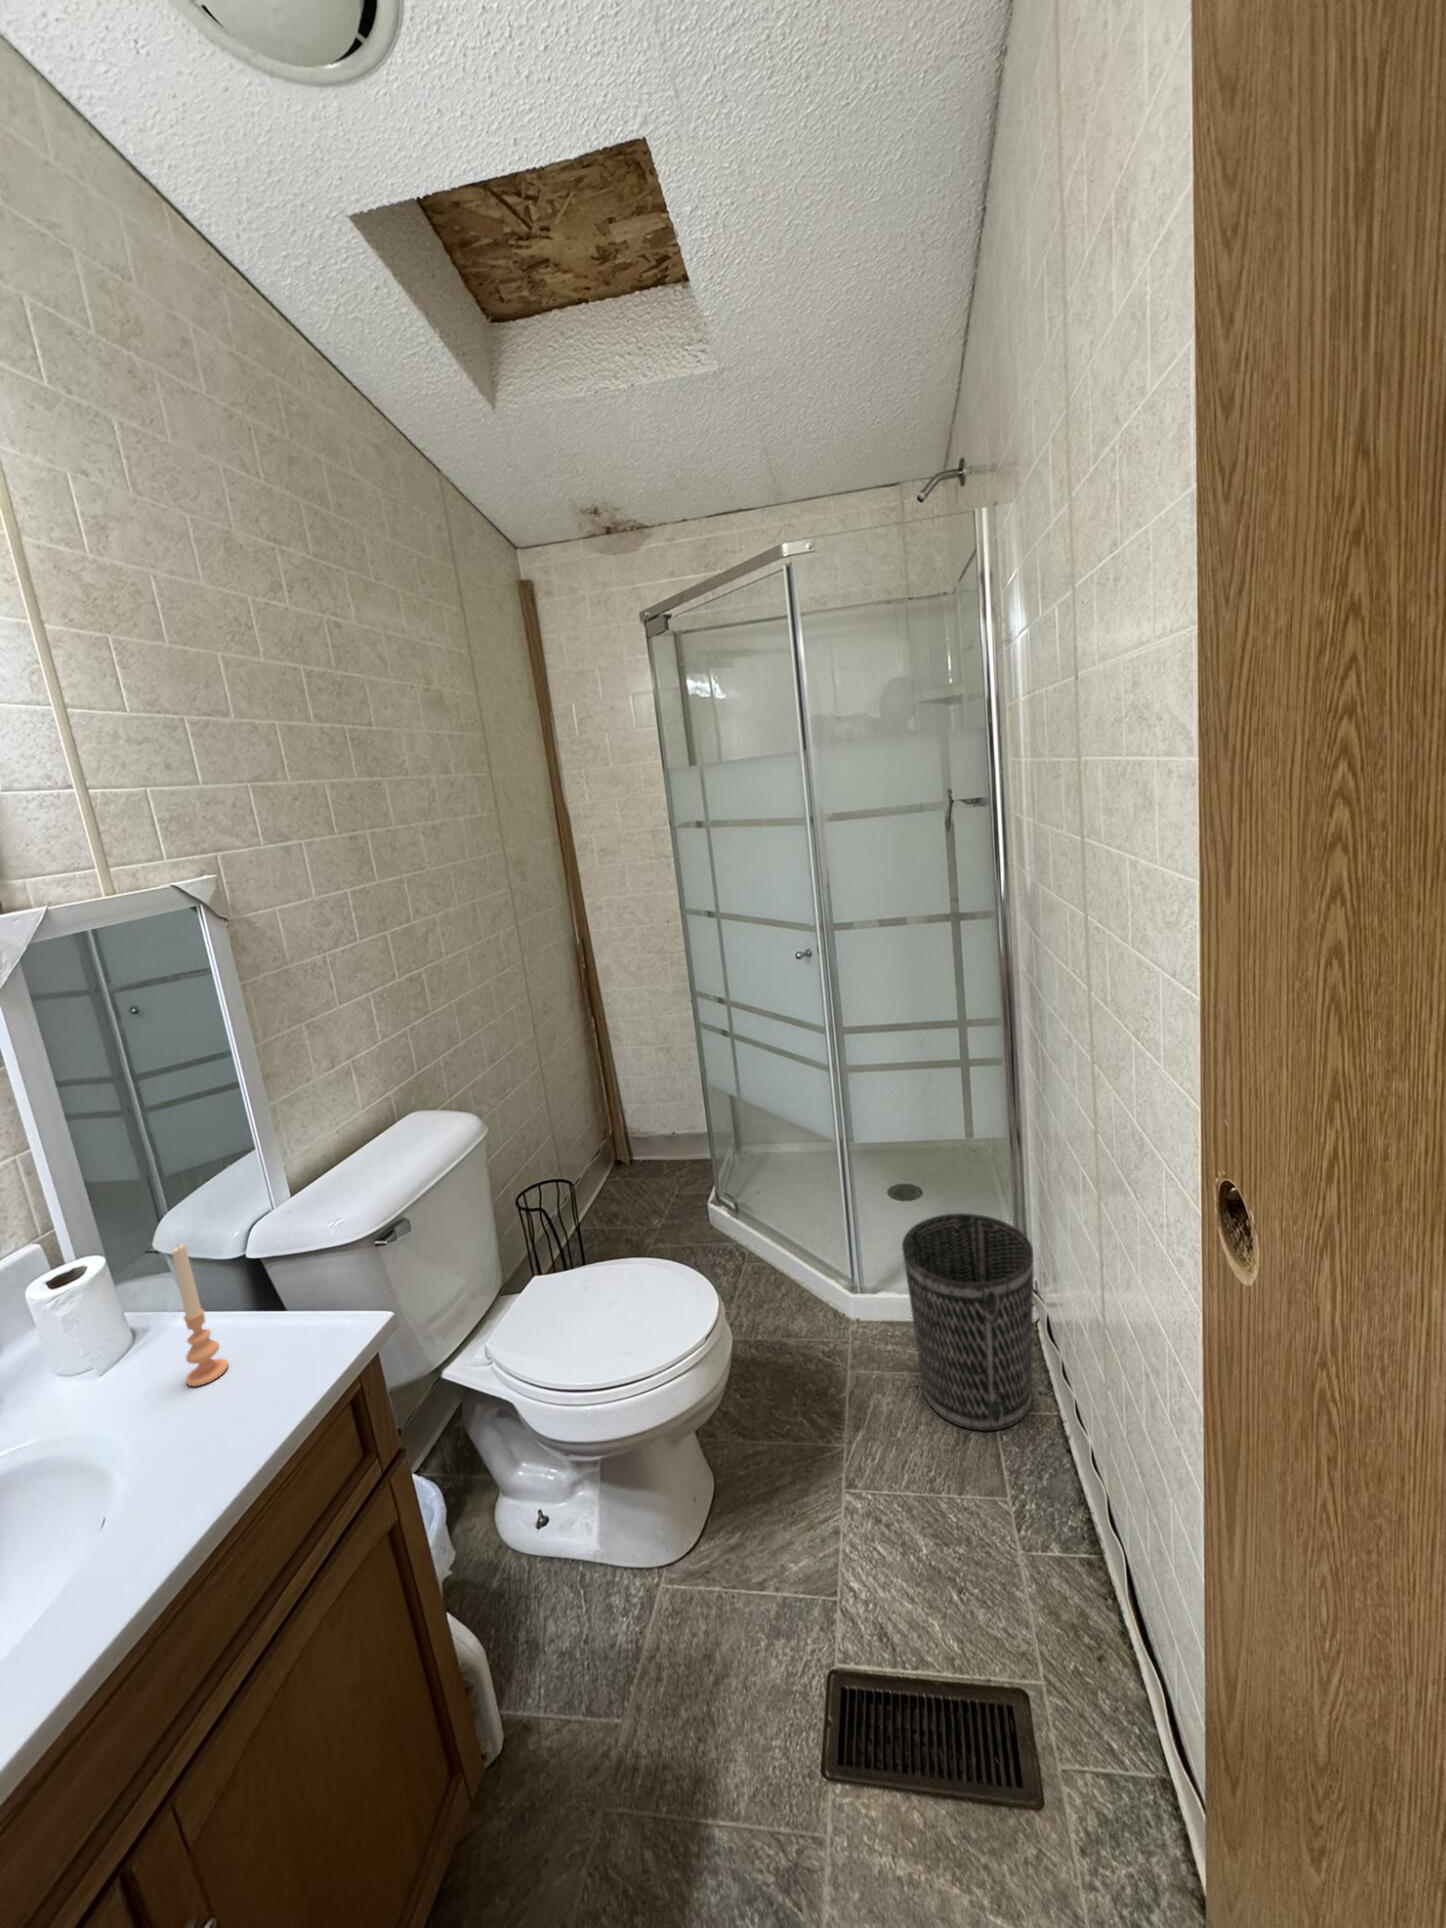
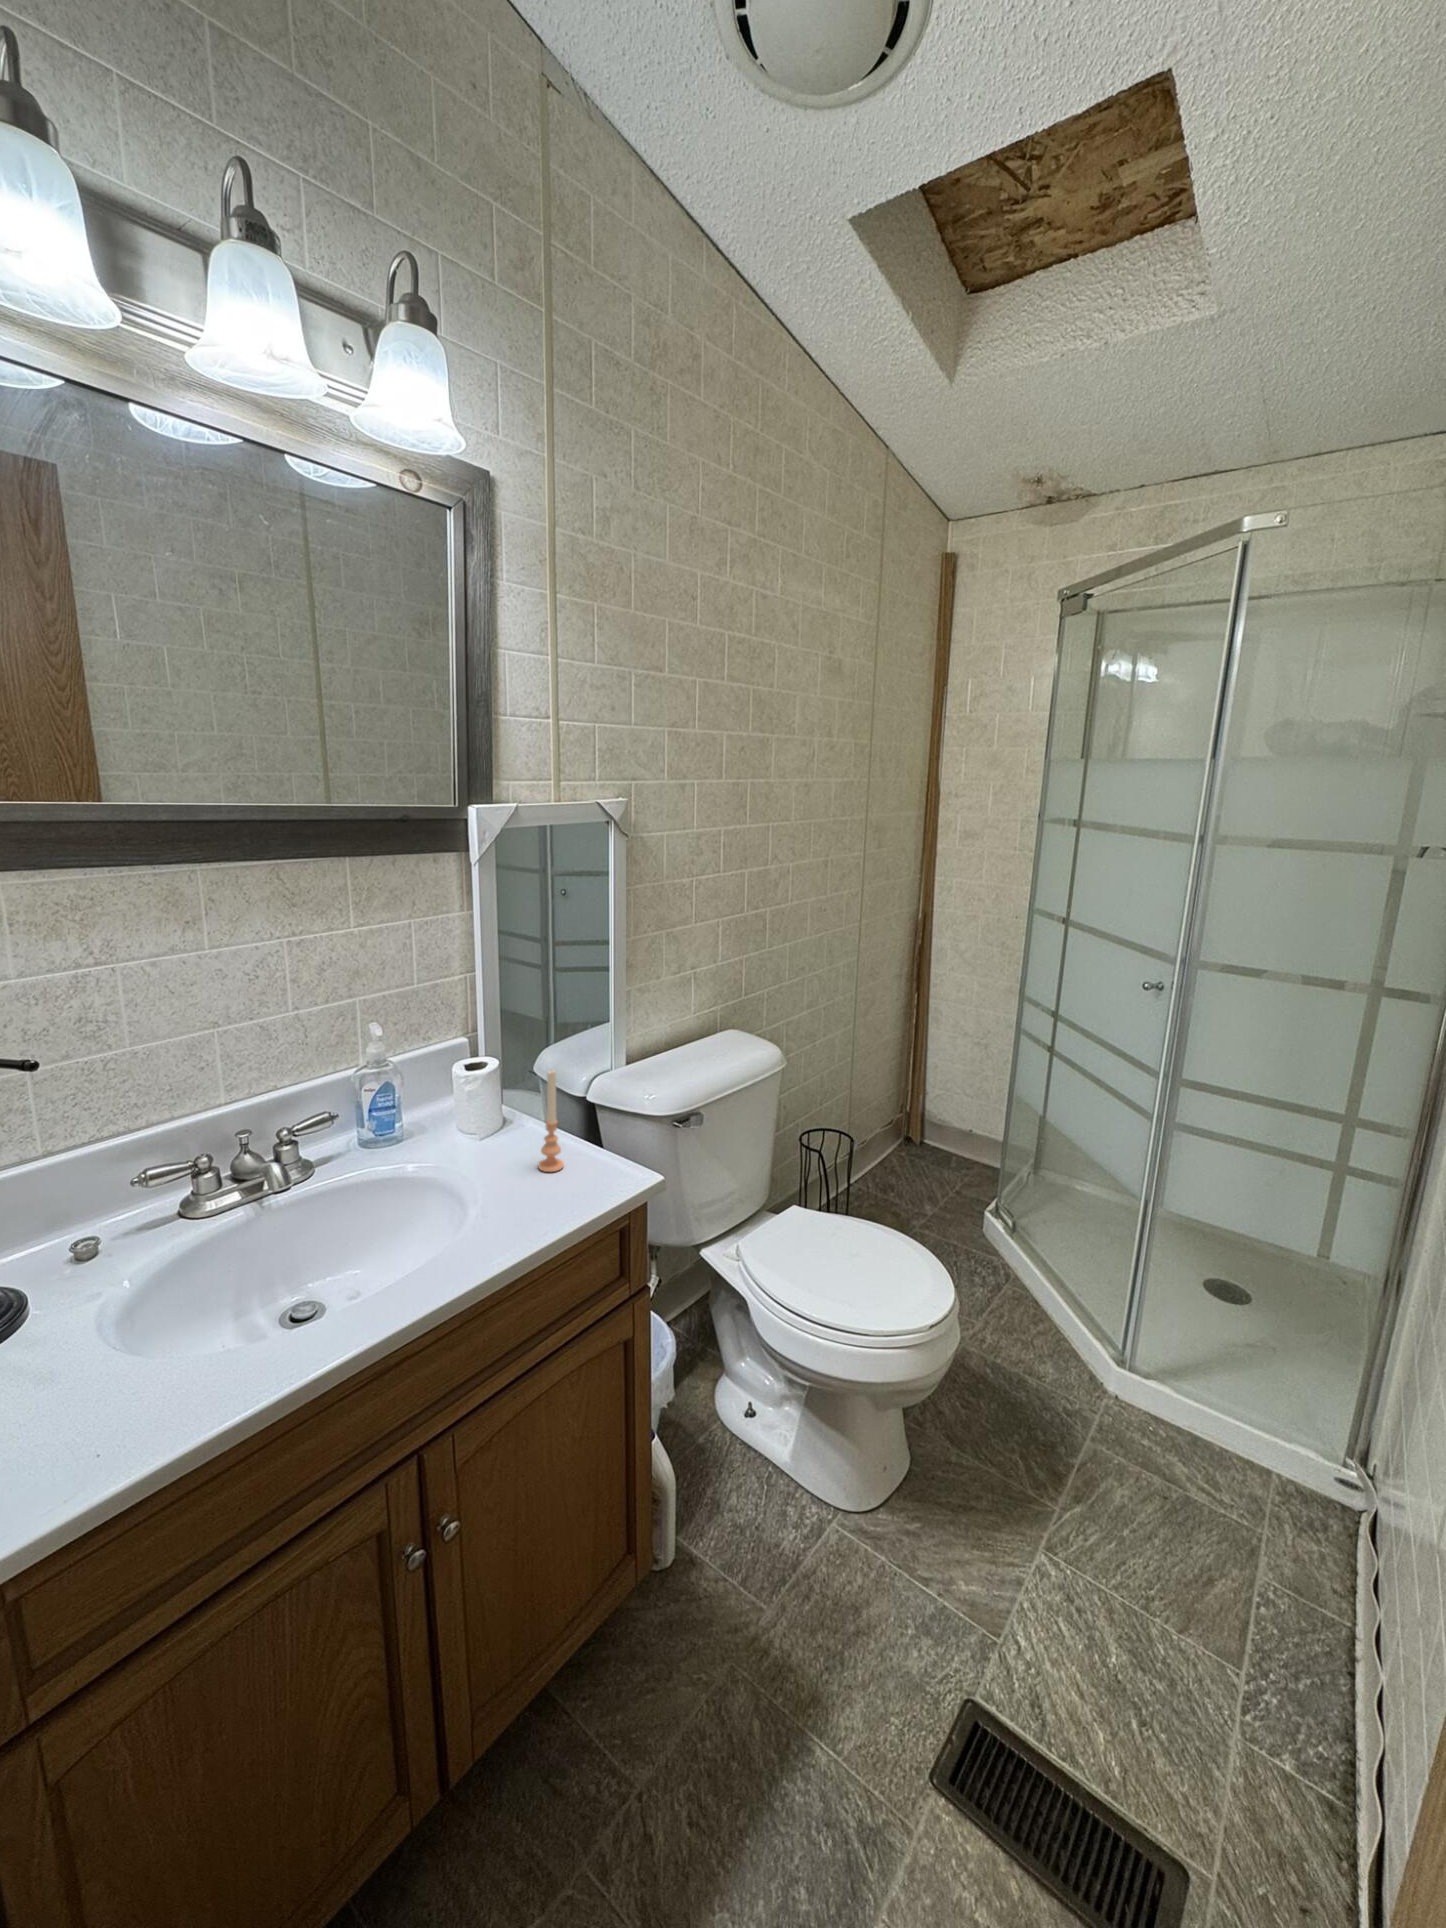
wastebasket: present [902,1214,1033,1431] -> none [1169,1328,1375,1608]

